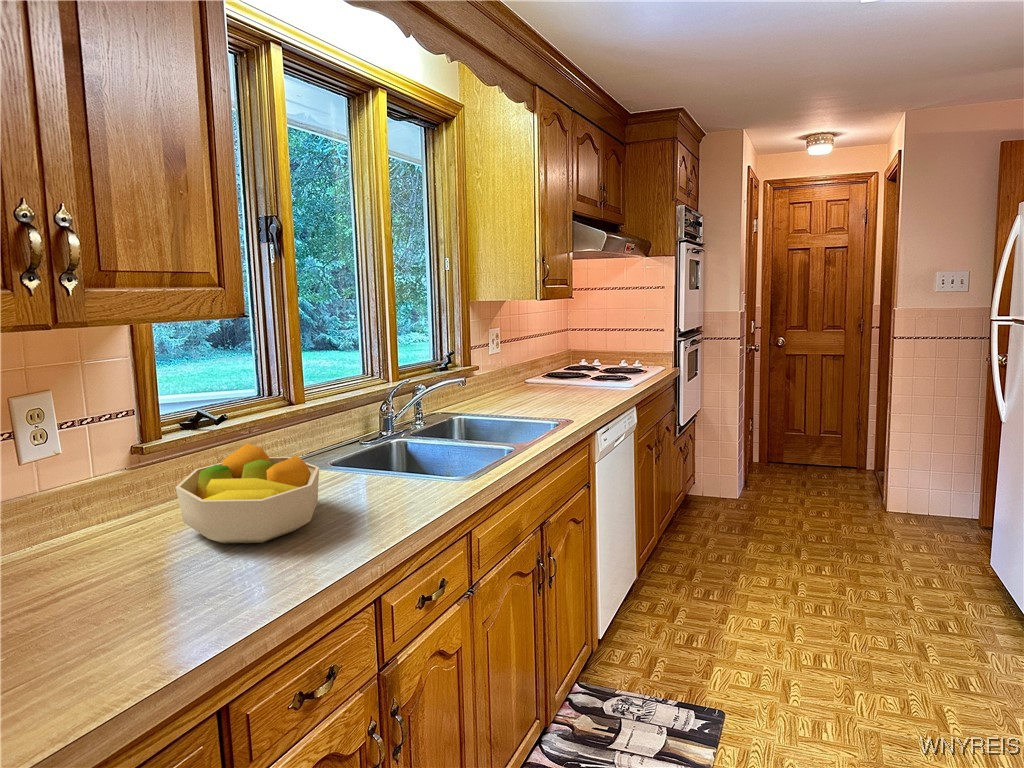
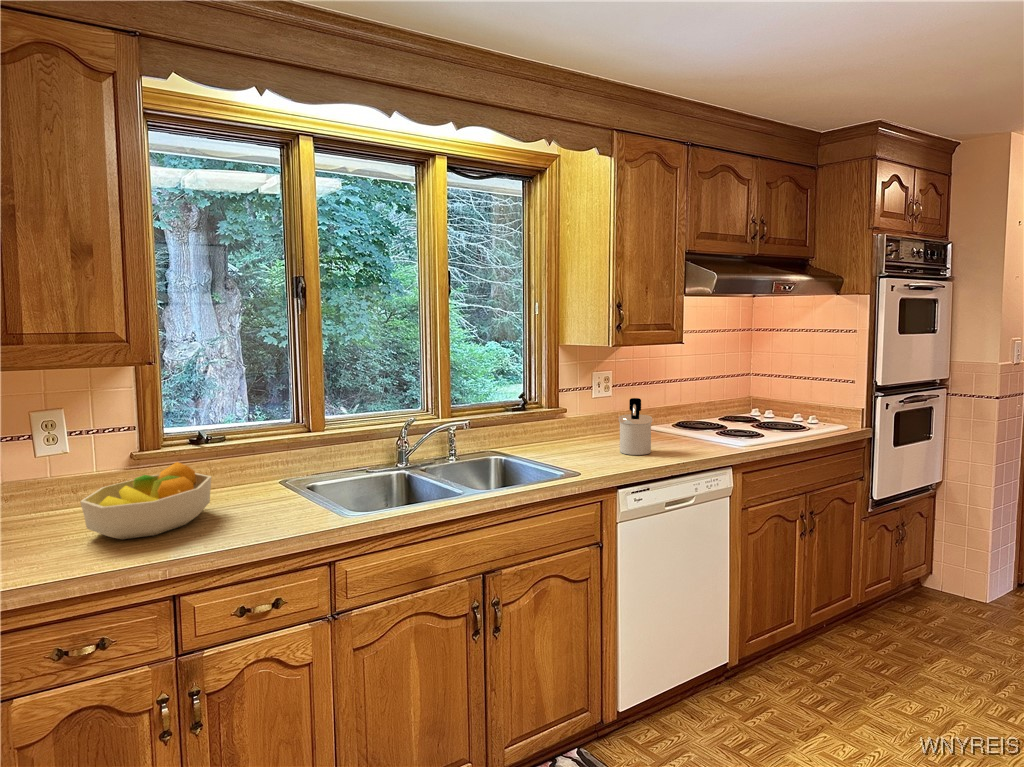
soap dispenser: none [551,347,583,401] -> present [619,398,652,455]

